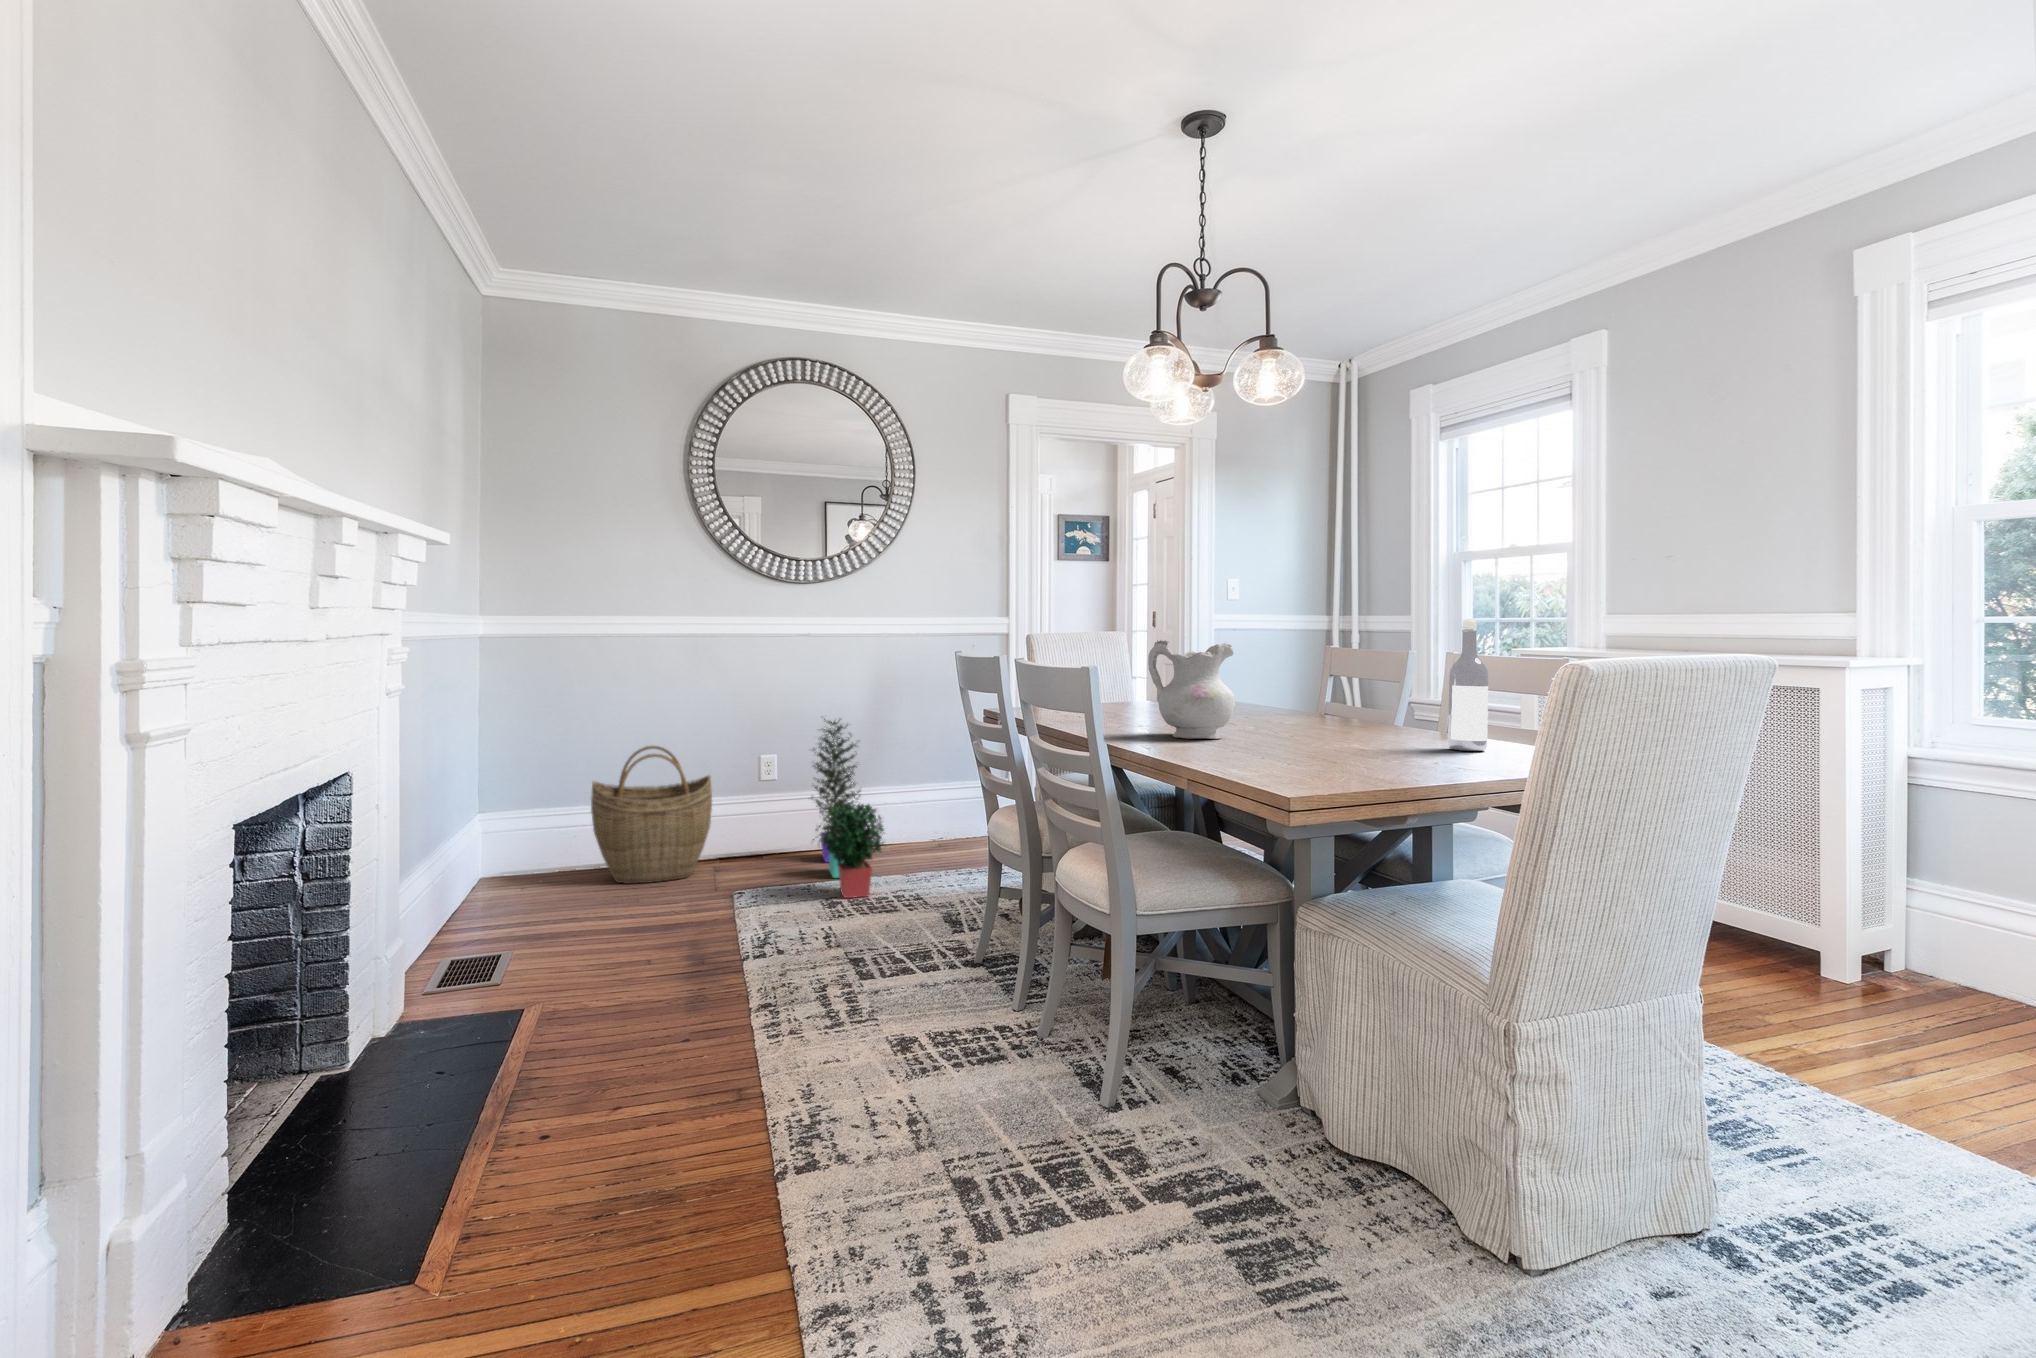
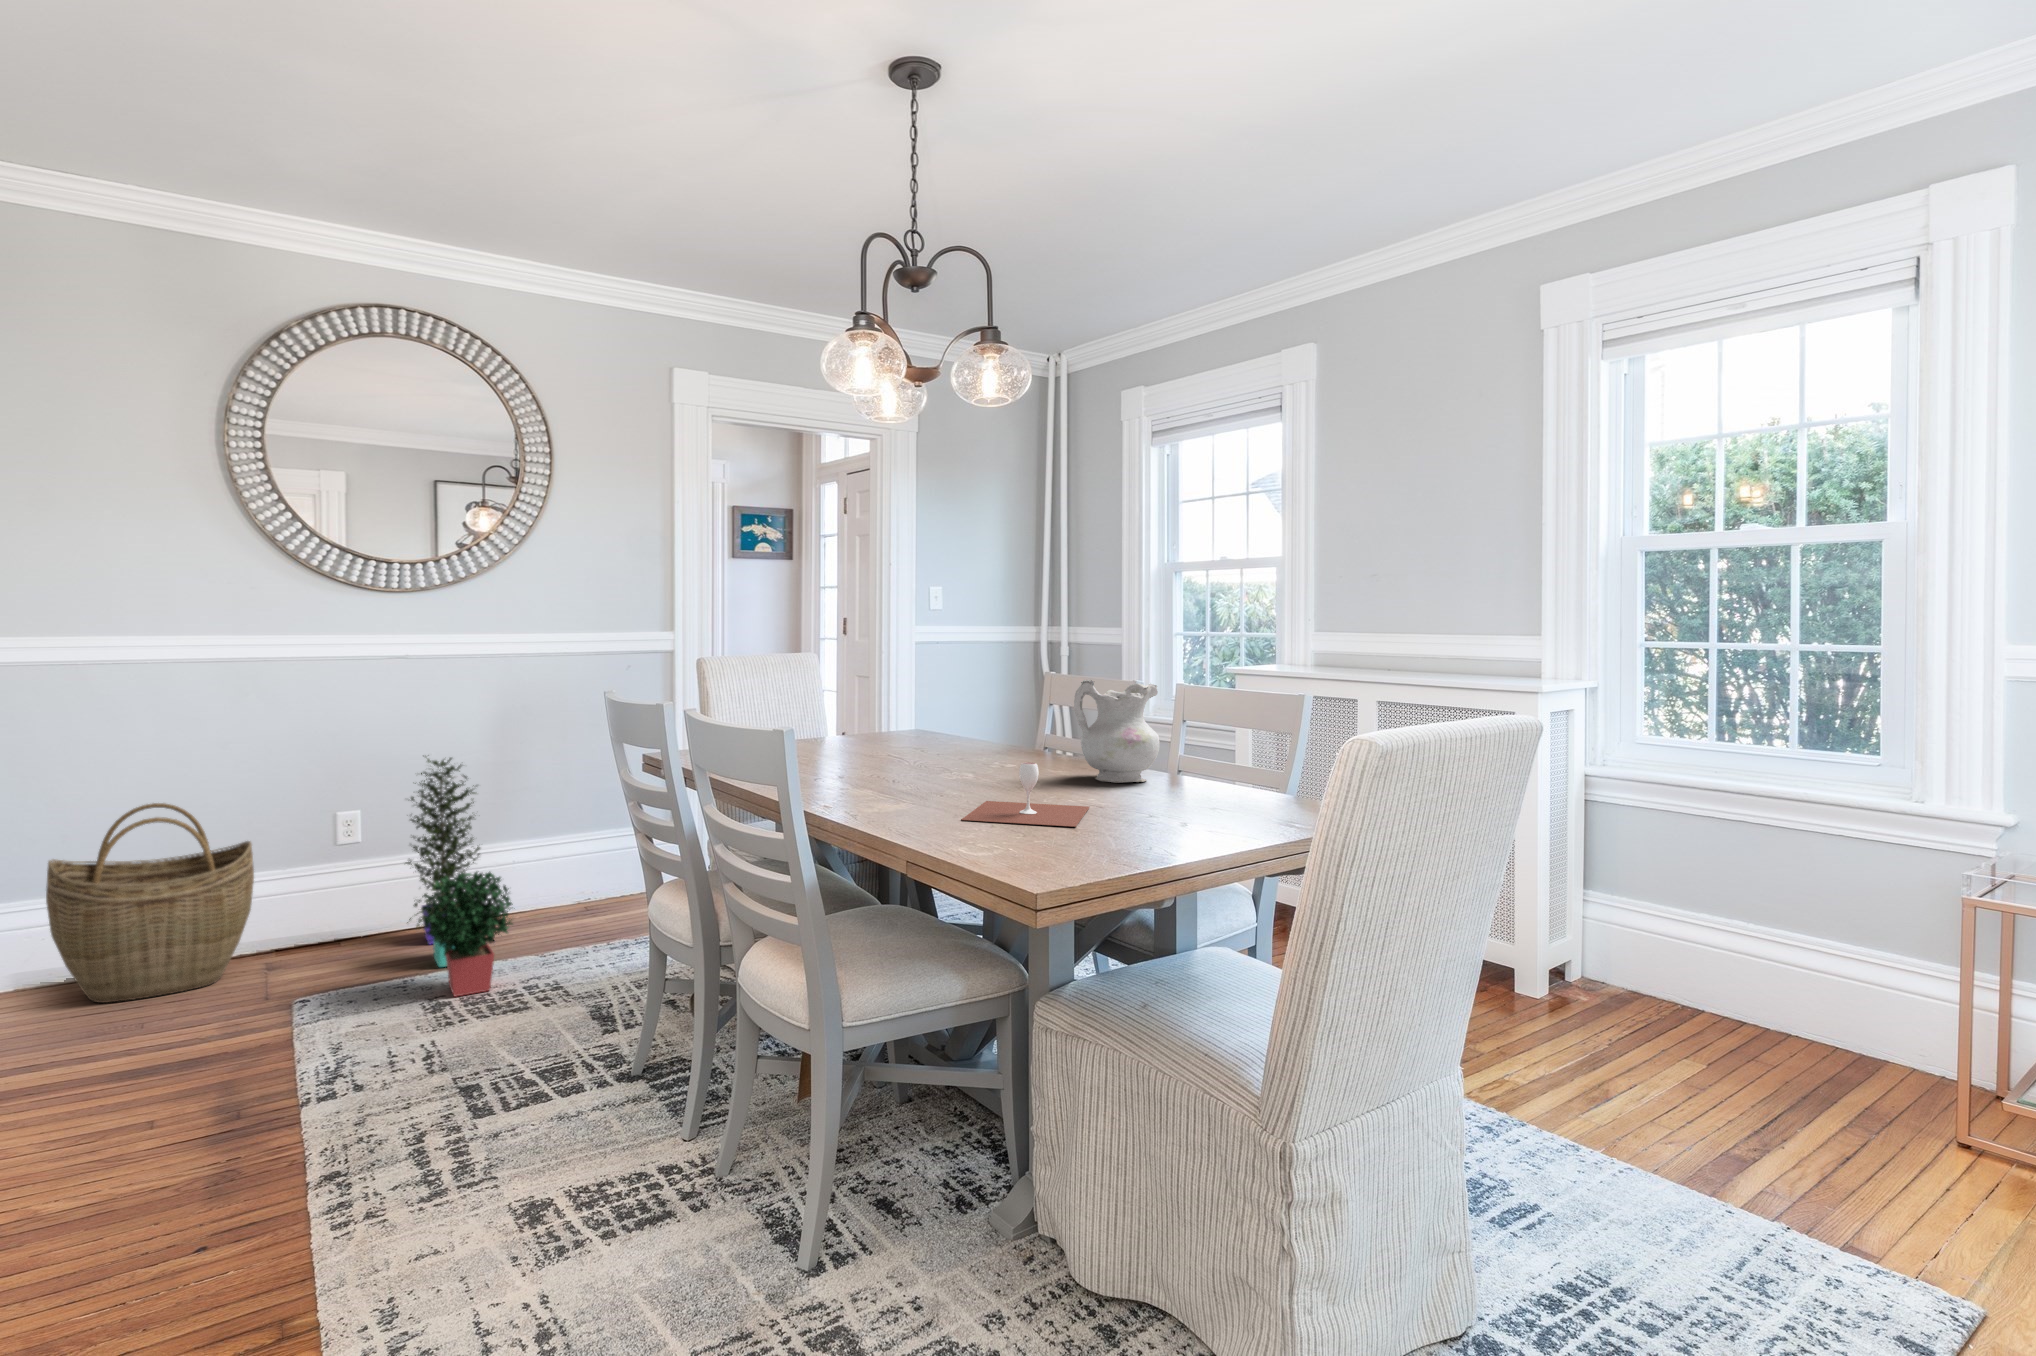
wine bottle: present [1448,621,1488,751] -> none [1178,664,1218,804]
ceramic pitcher: present [1148,640,1235,739] -> present [1074,680,1160,783]
wine glass: none [1237,707,1358,761] -> present [961,762,1089,827]

